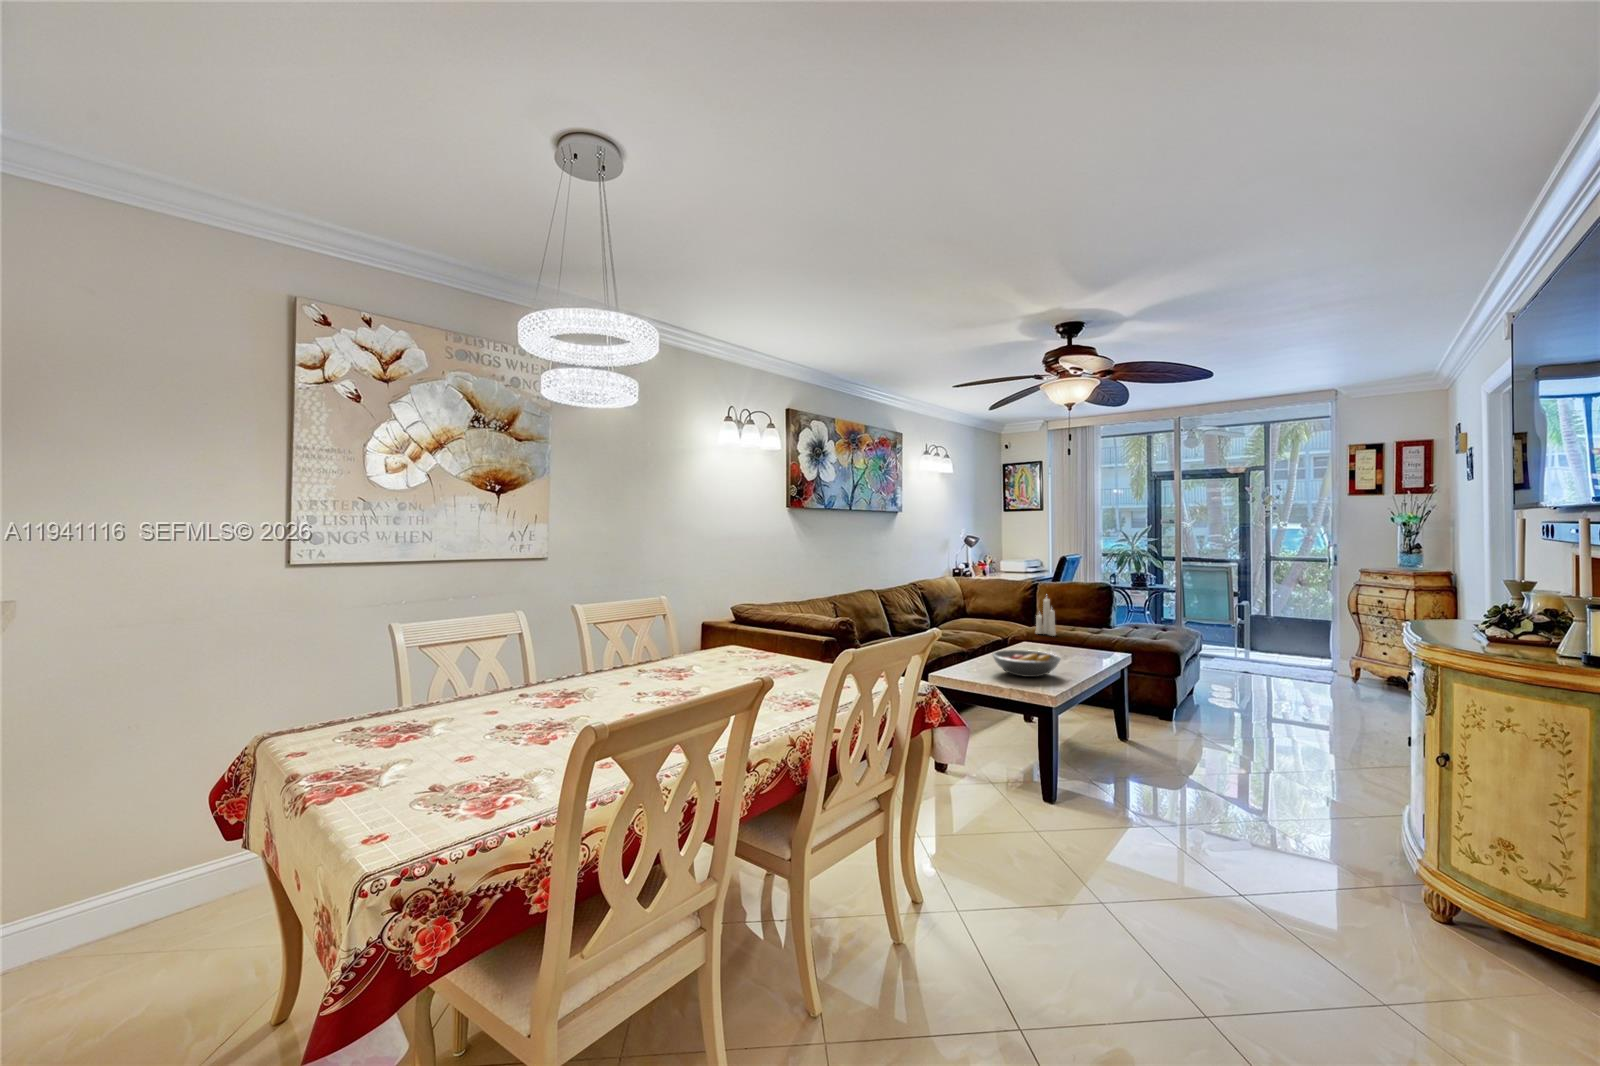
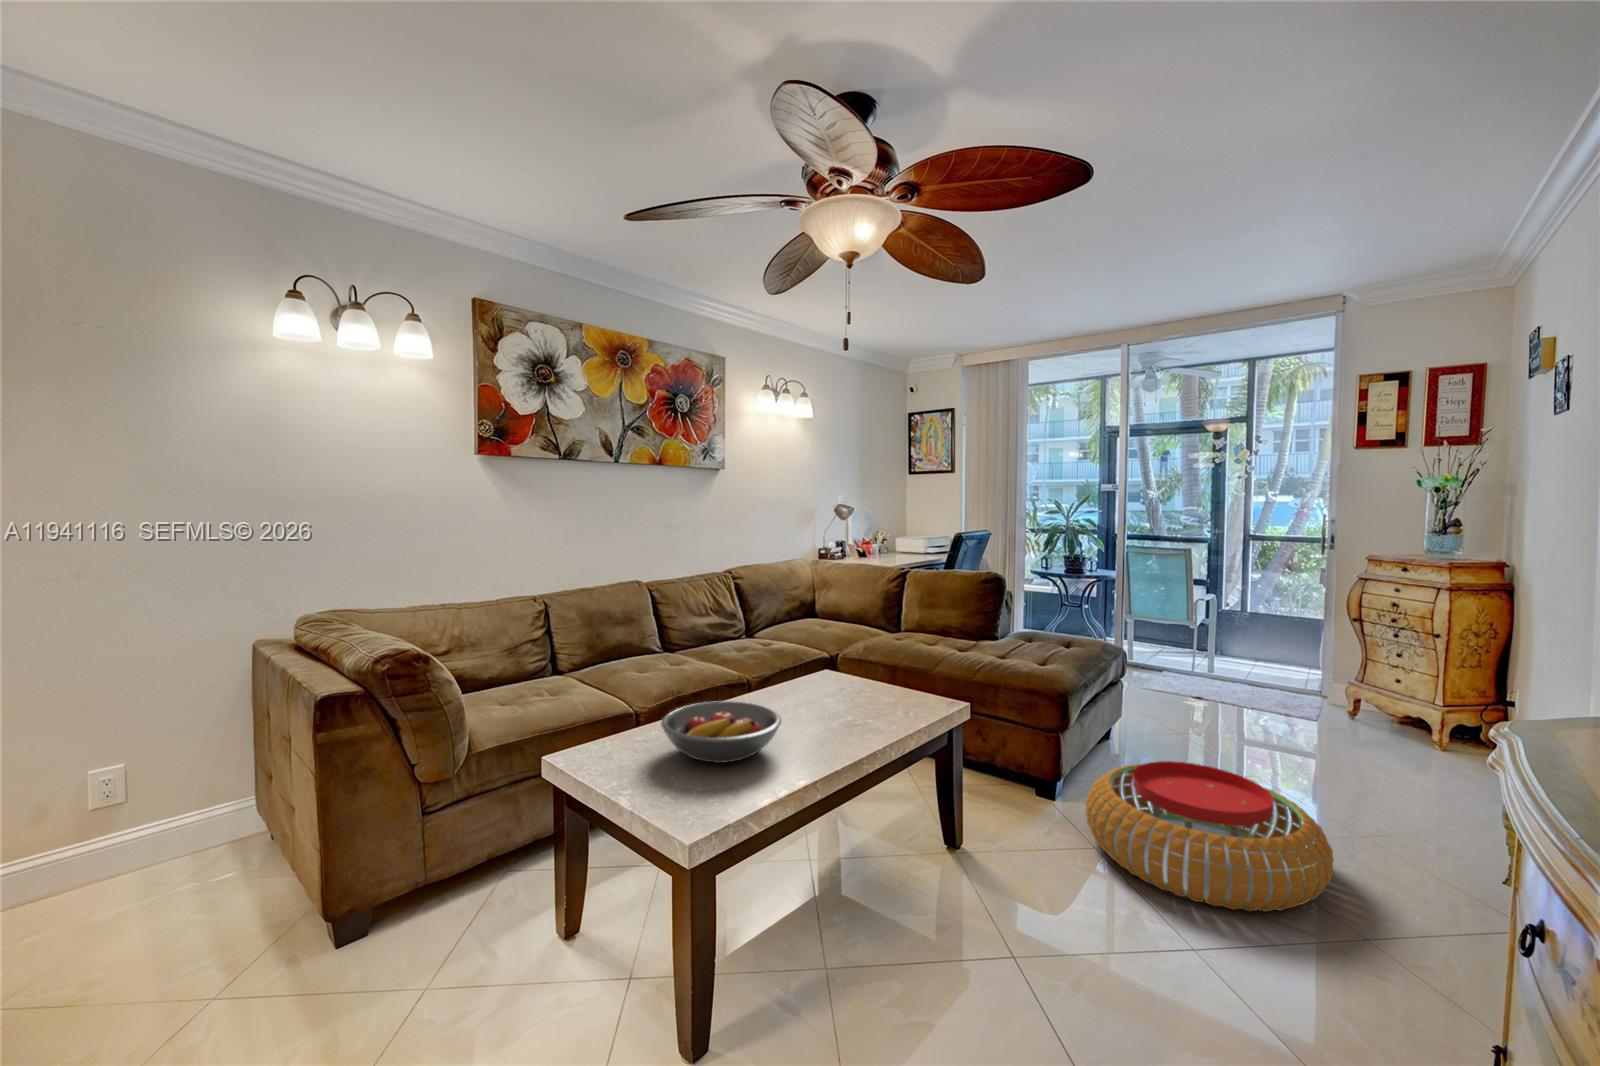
candle: present [1036,599,1056,636] -> none [873,586,900,653]
pouf: none [1203,691,1354,759] -> present [1085,761,1334,912]

